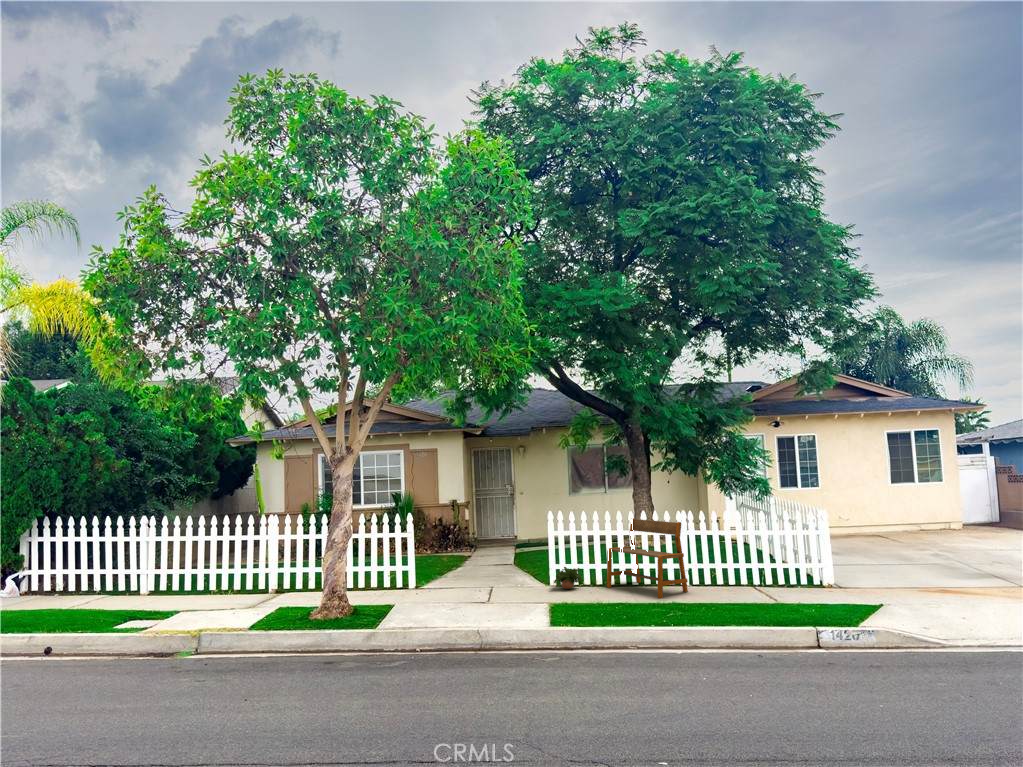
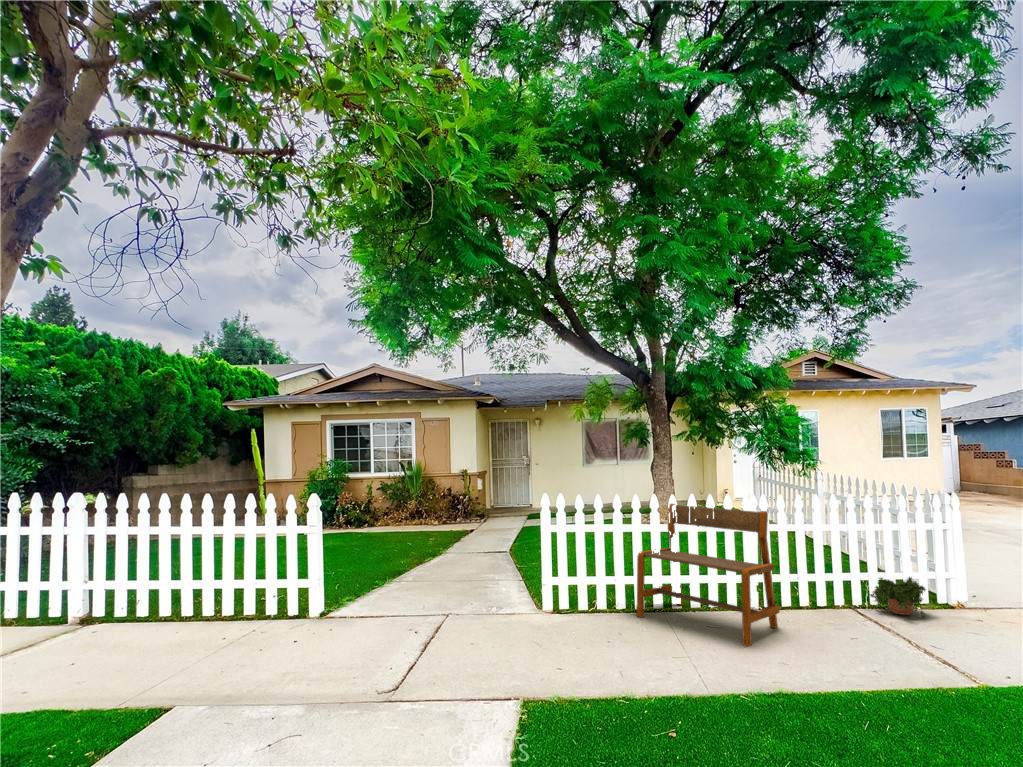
potted plant: present [554,567,582,589] -> present [870,577,926,617]

